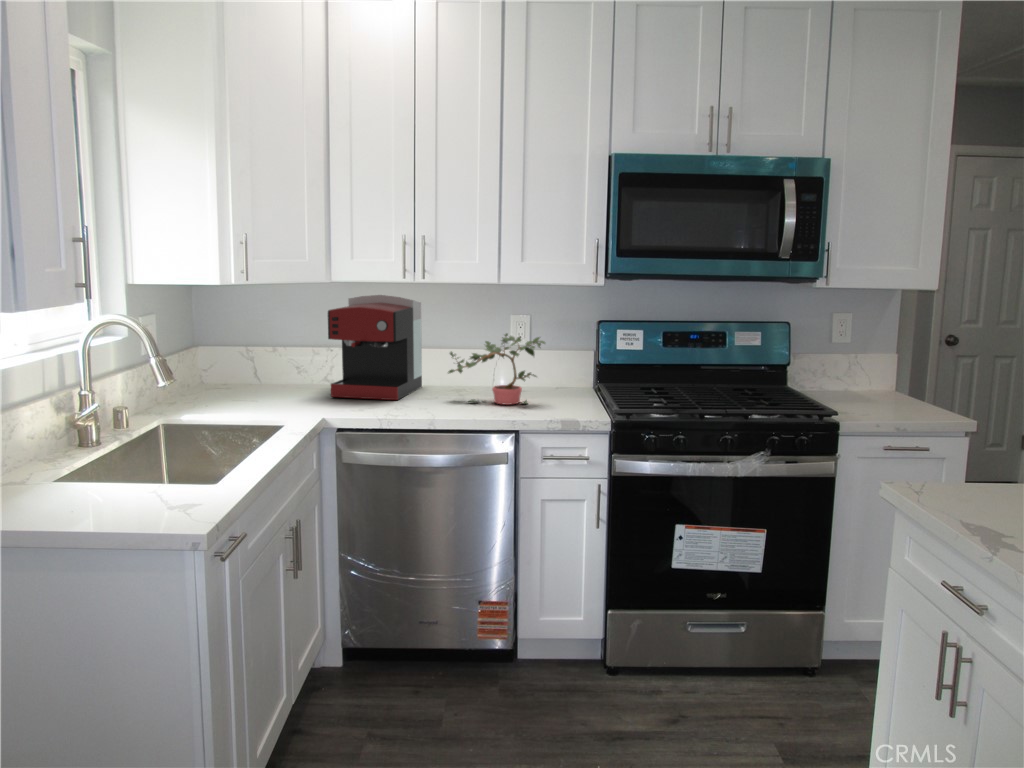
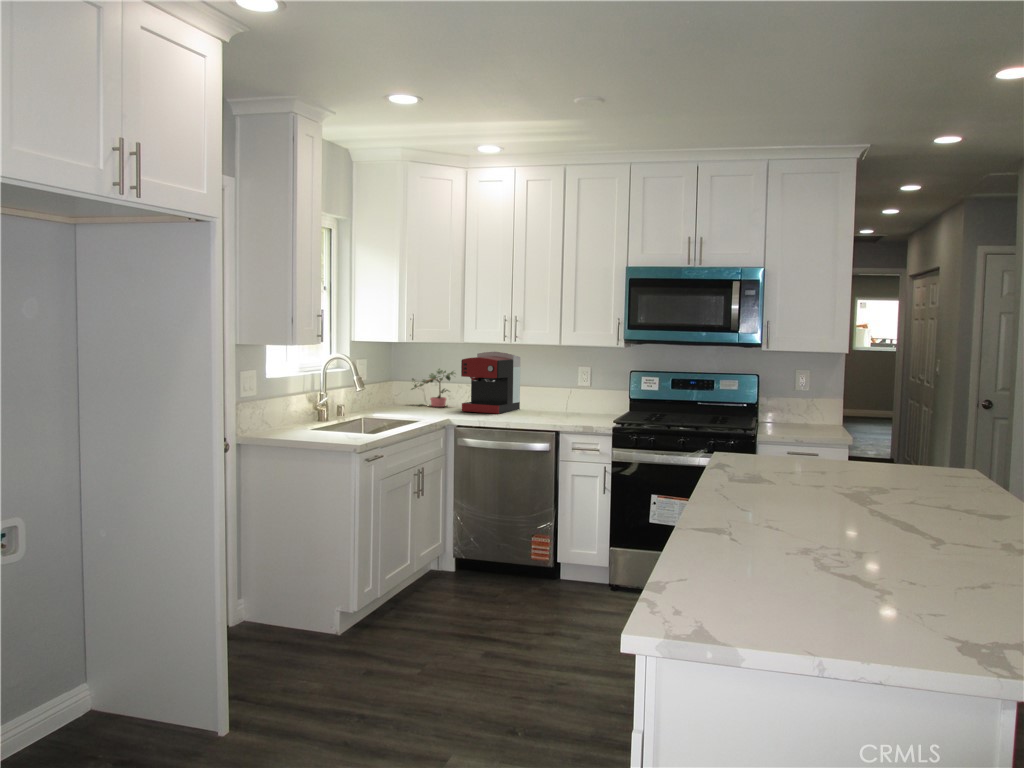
potted plant: present [448,334,545,405] -> present [411,369,456,407]

